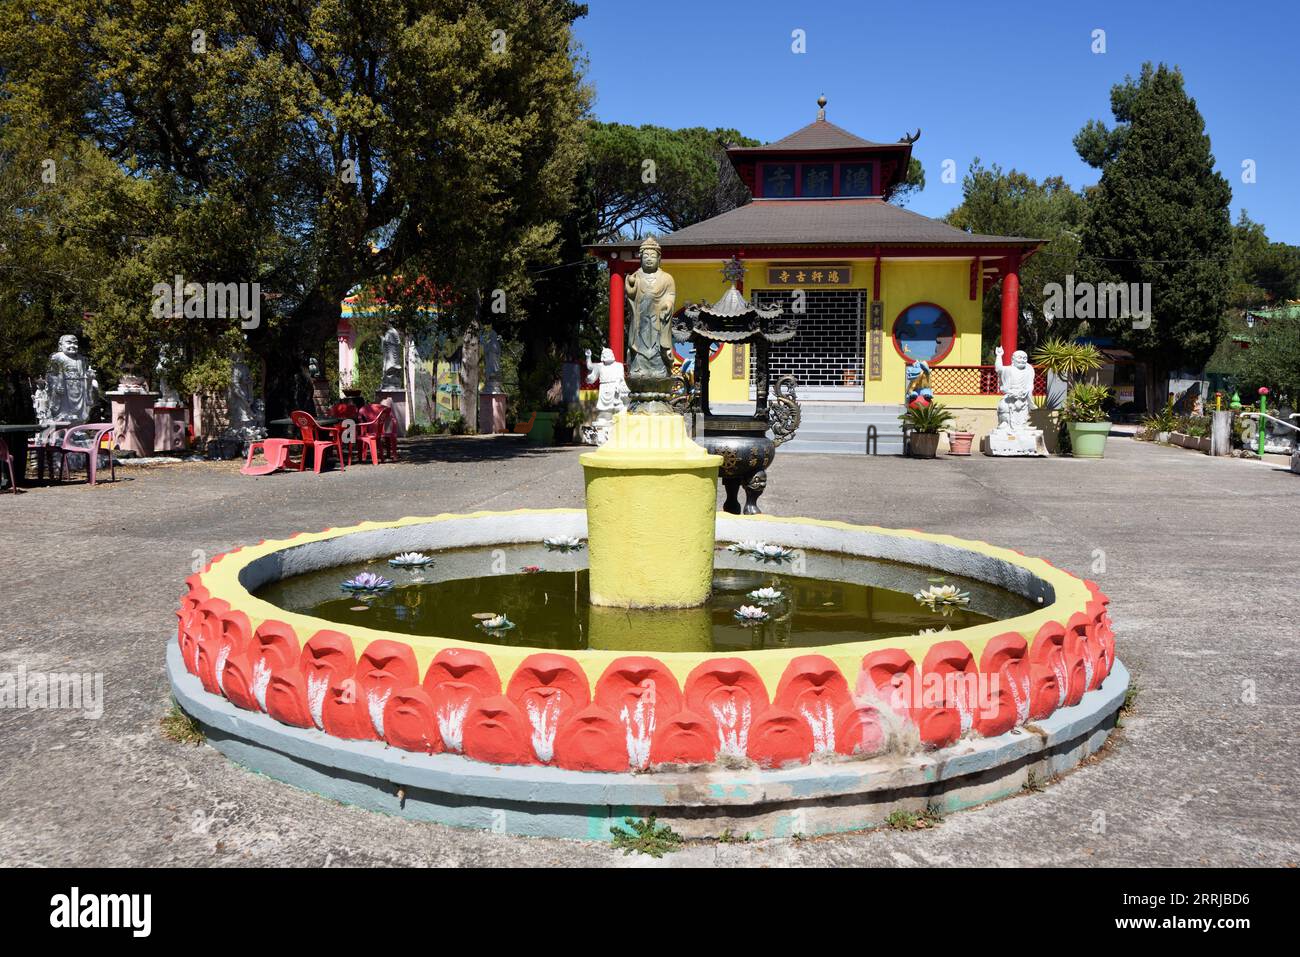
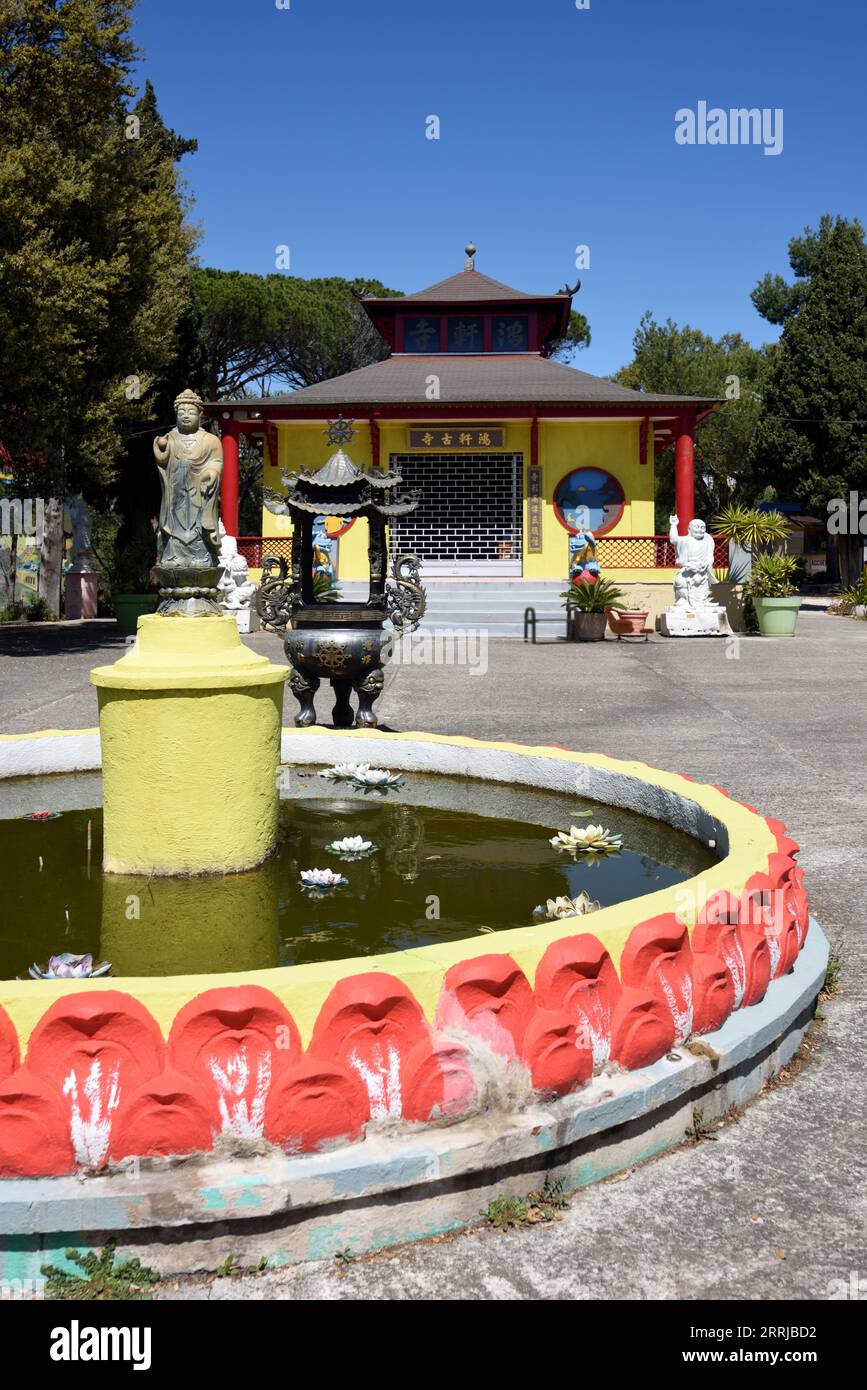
lounge chair: present [499,411,536,440] -> present [604,605,655,643]

